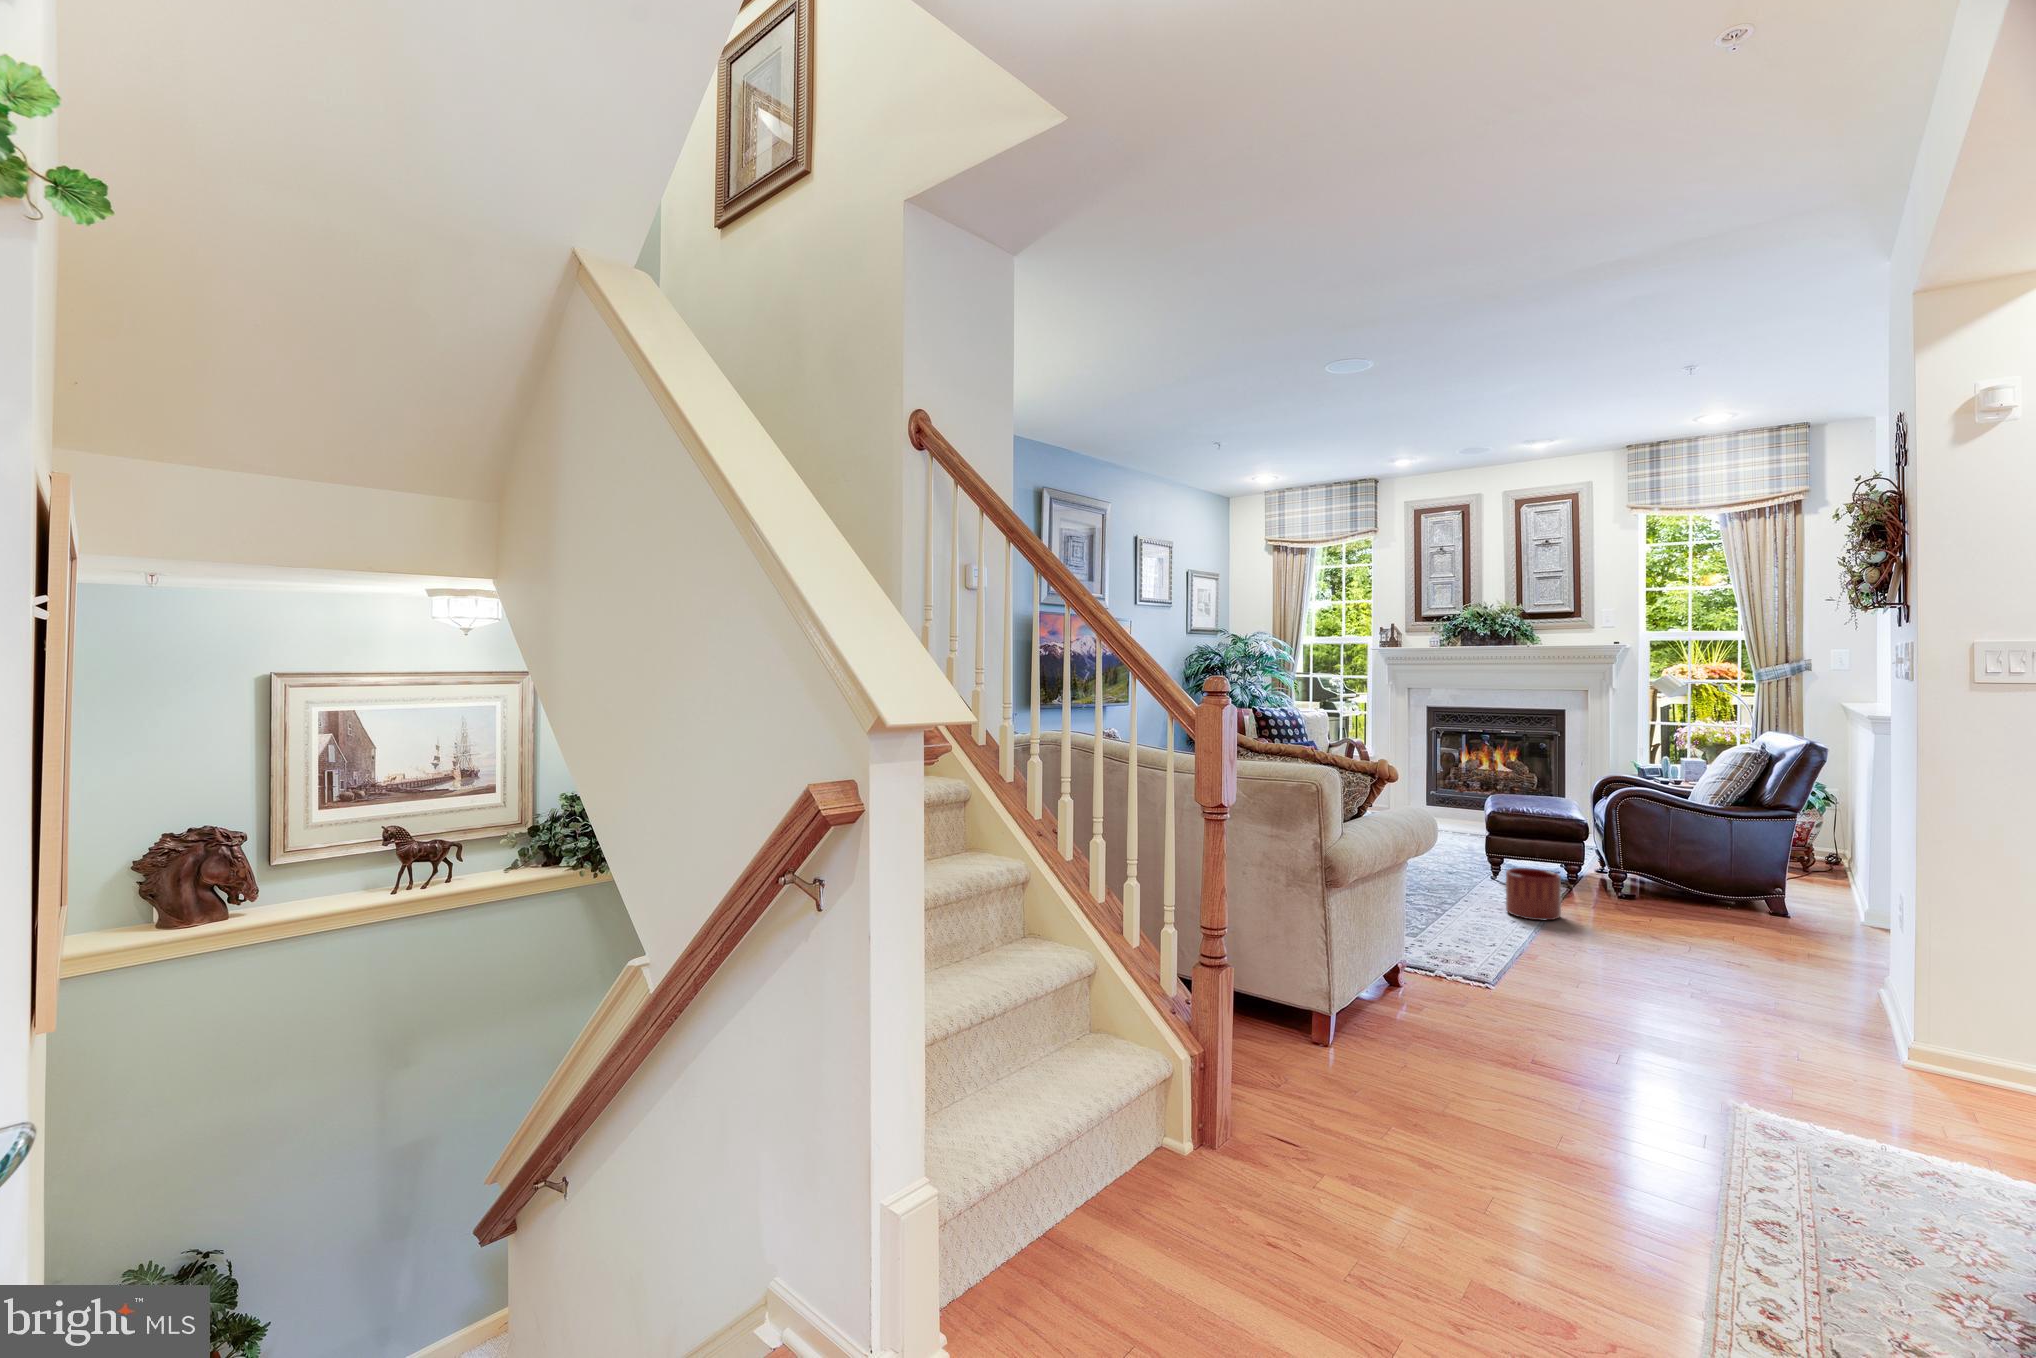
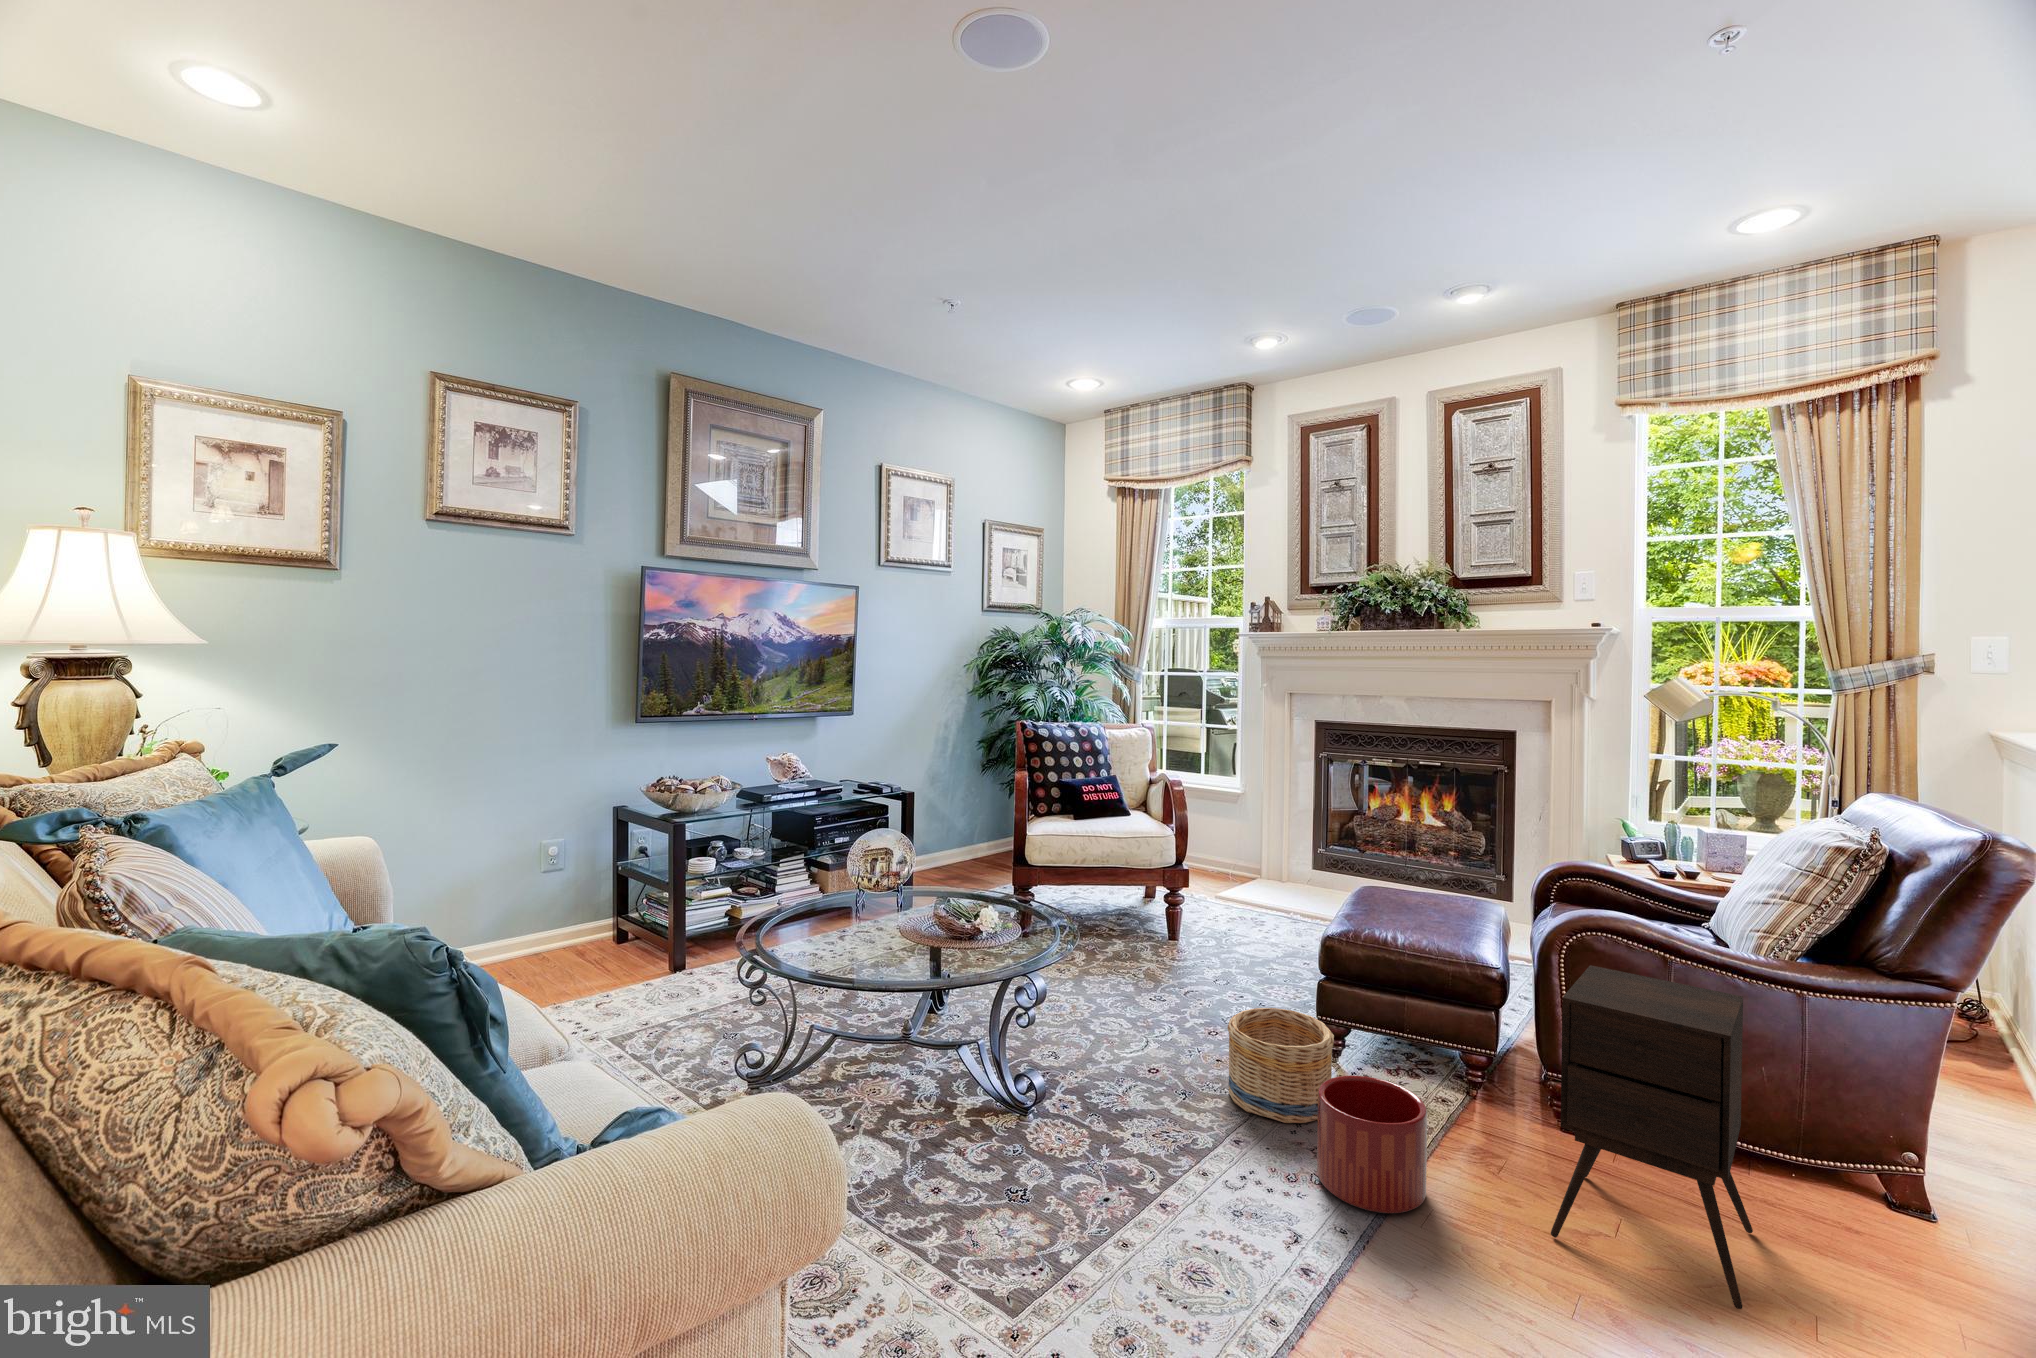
side table: none [1620,810,1709,936] -> present [1551,965,1753,1309]
basket: none [1442,852,1501,900] -> present [1227,1008,1334,1123]

